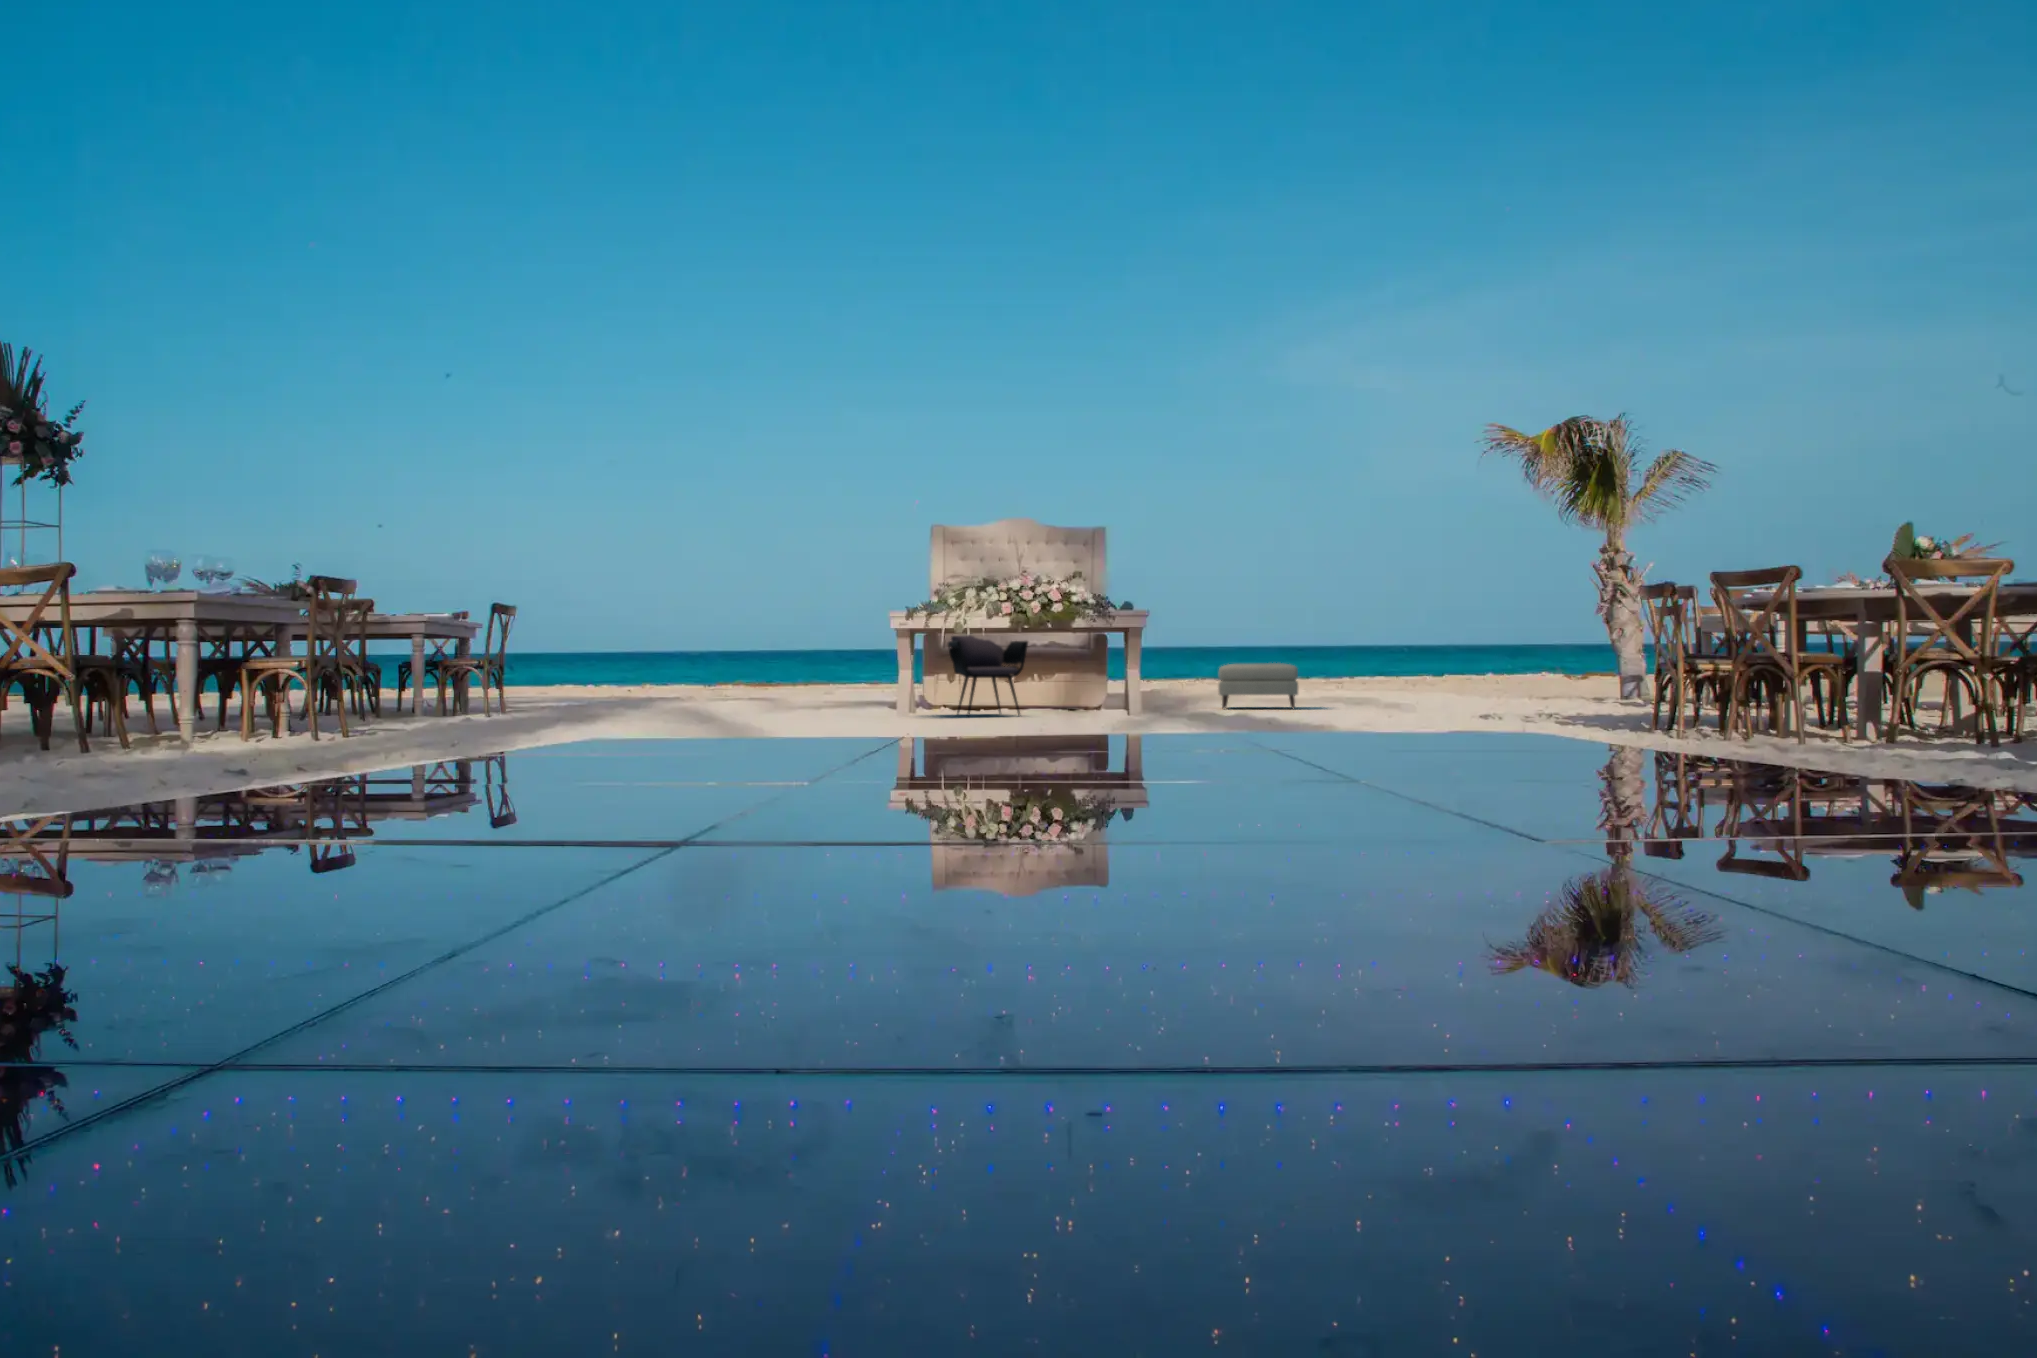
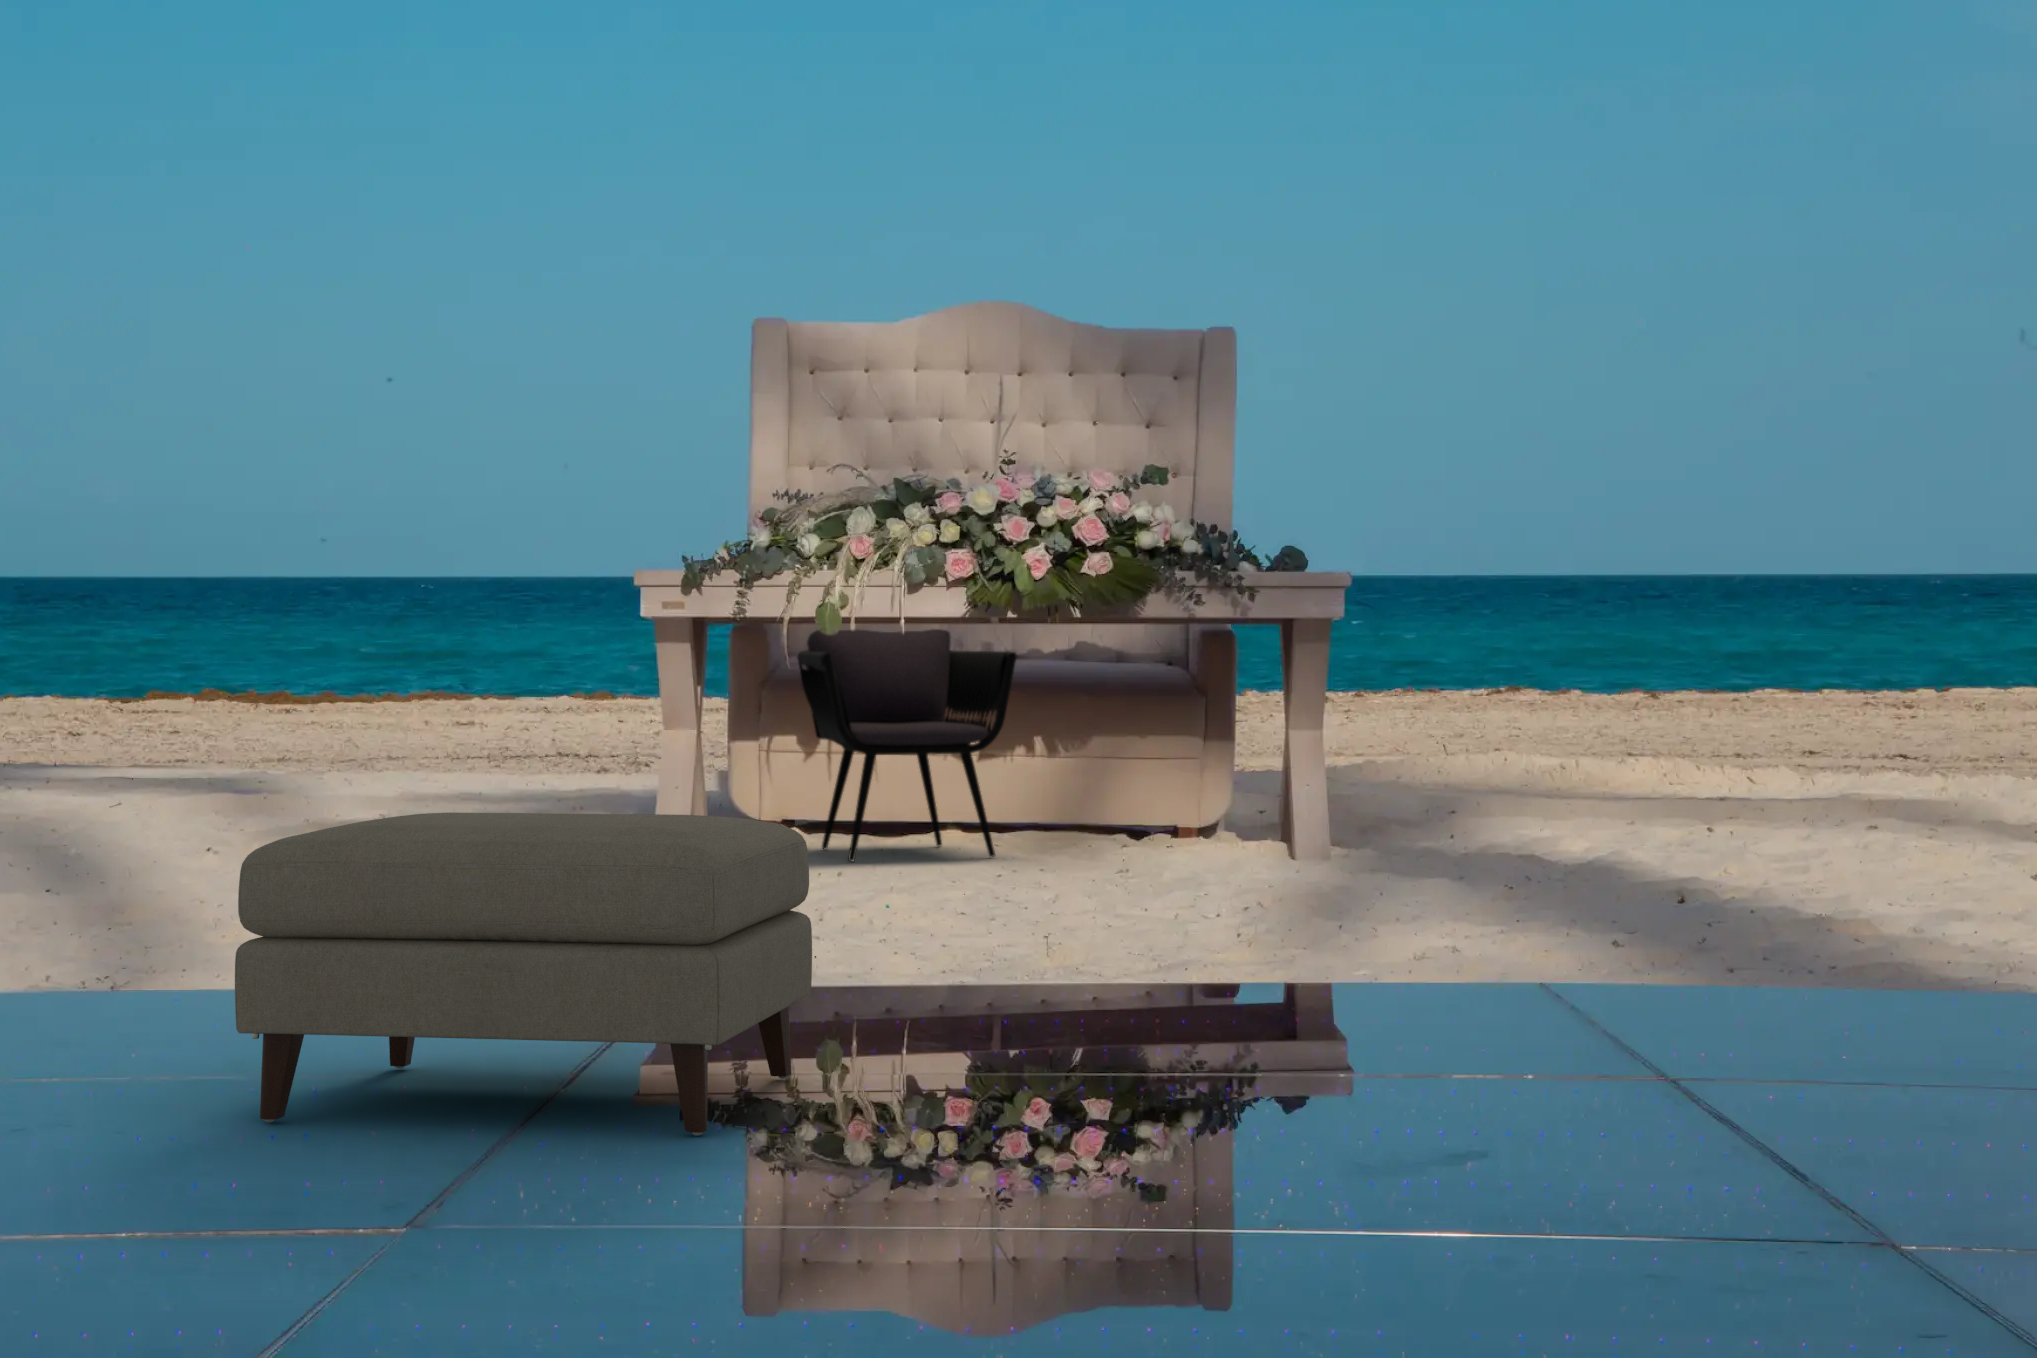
ottoman: present [1218,663,1298,709] -> present [235,813,812,1136]

